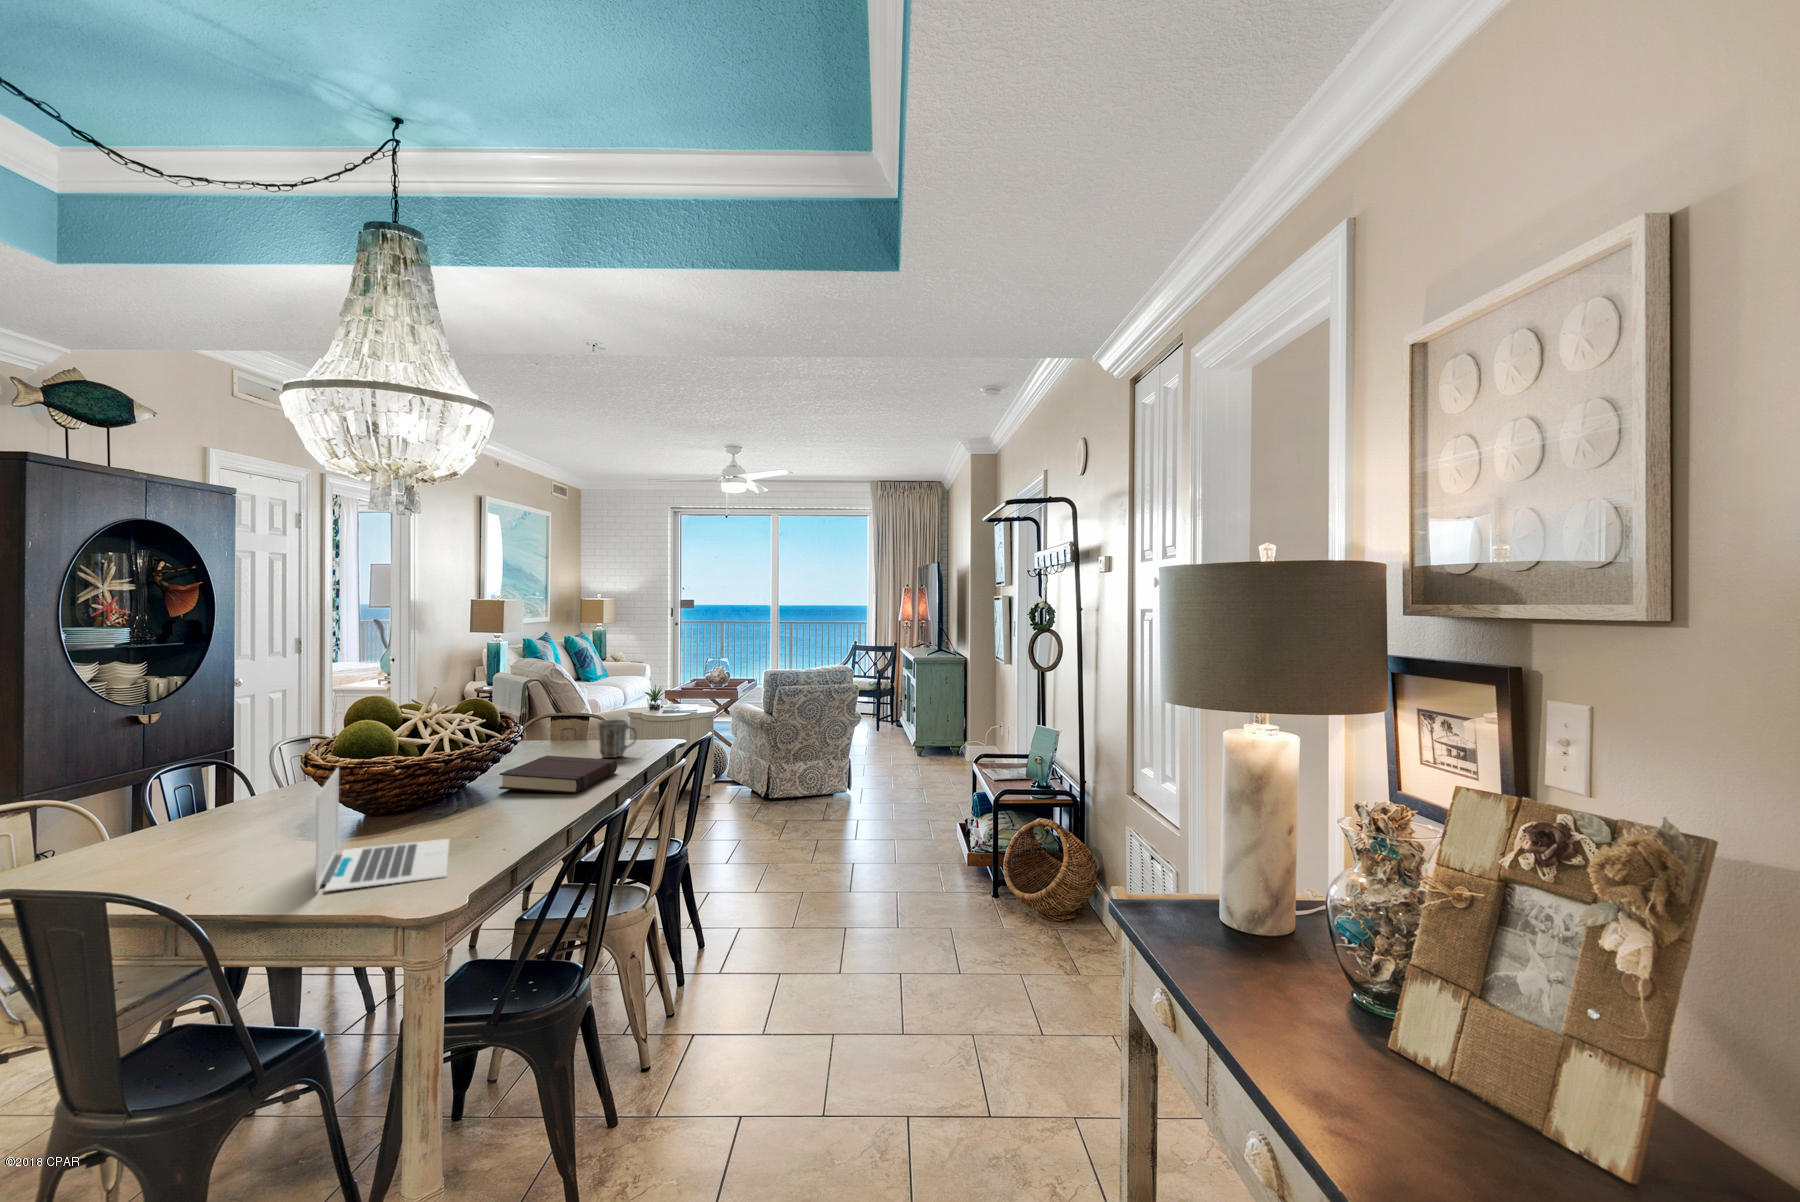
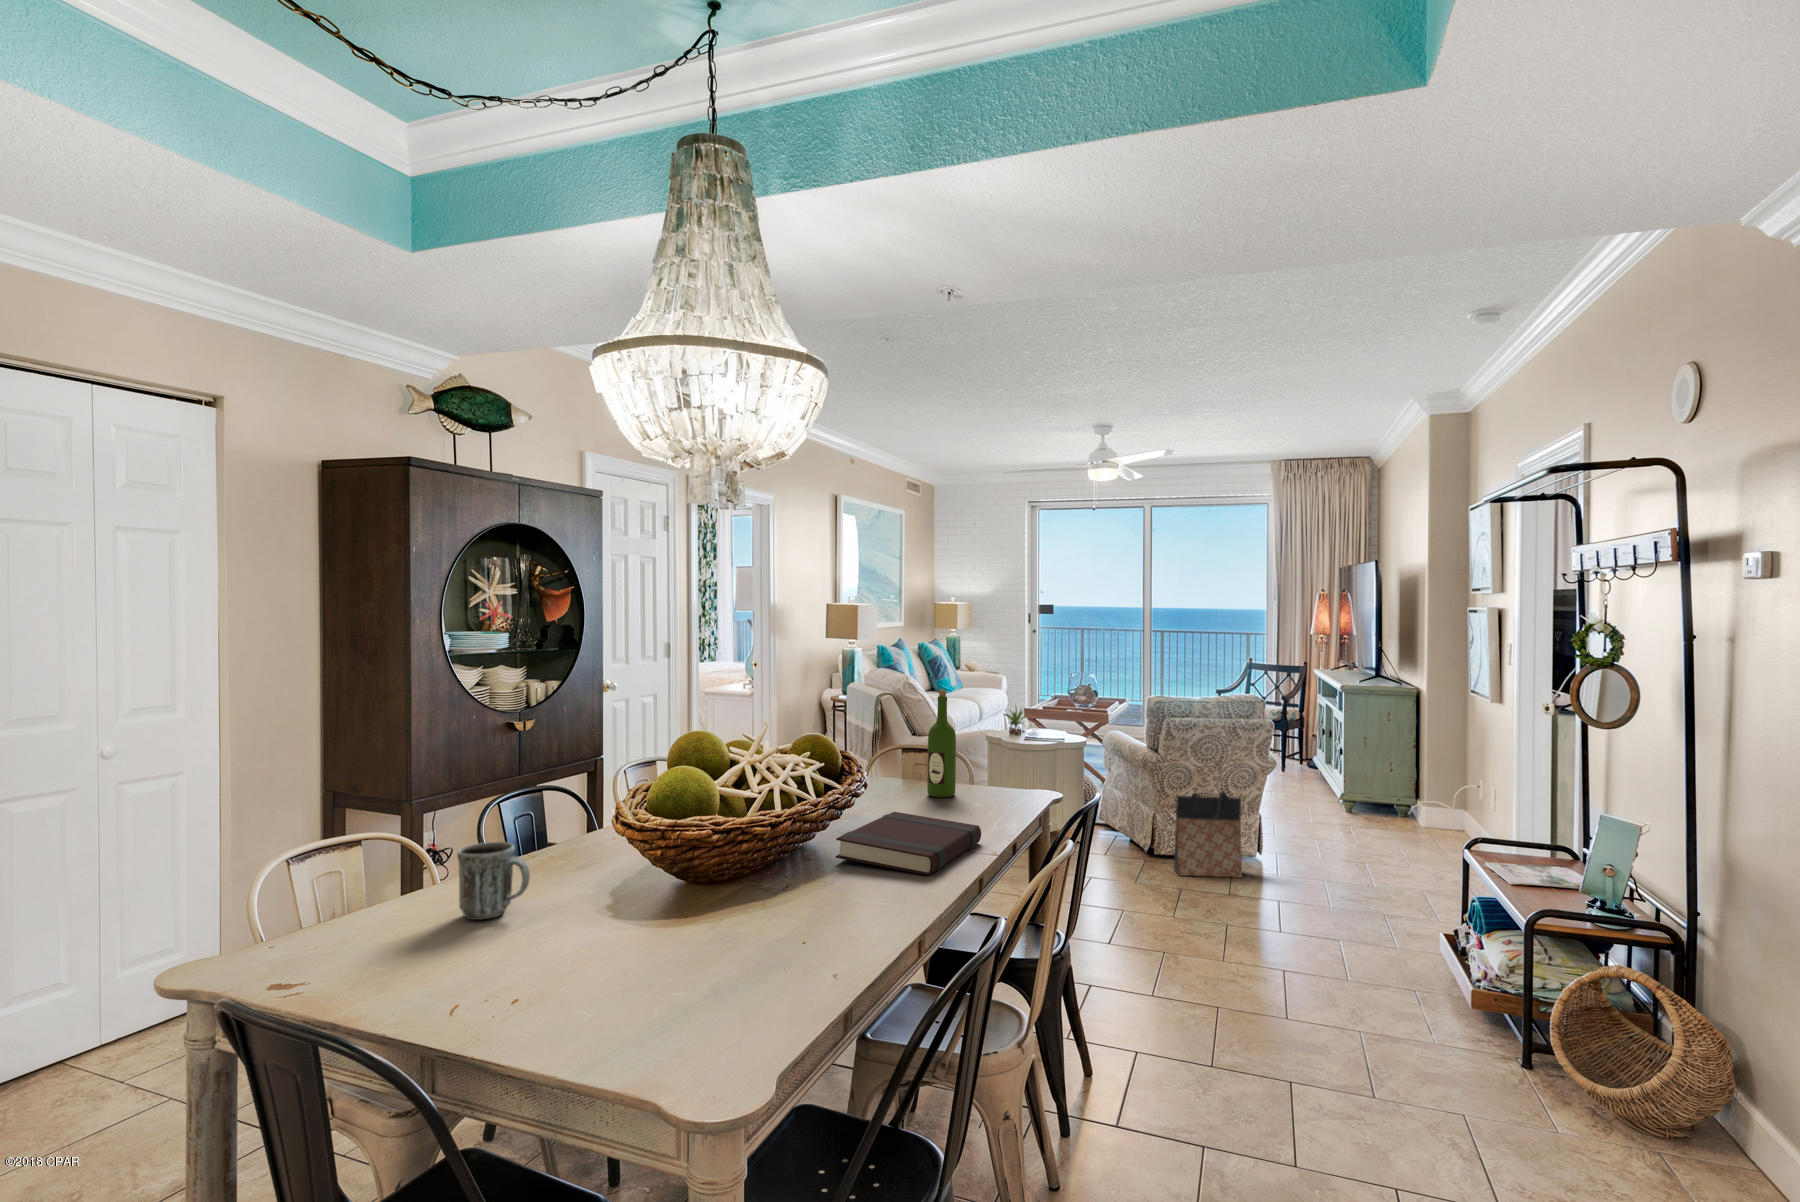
wine bottle: none [575,663,598,748] -> present [927,690,956,797]
mug: present [598,719,637,758] -> present [457,842,530,920]
bag: none [782,743,833,811] -> present [1174,792,1242,878]
laptop: present [316,768,449,892] -> none [591,835,768,1026]

